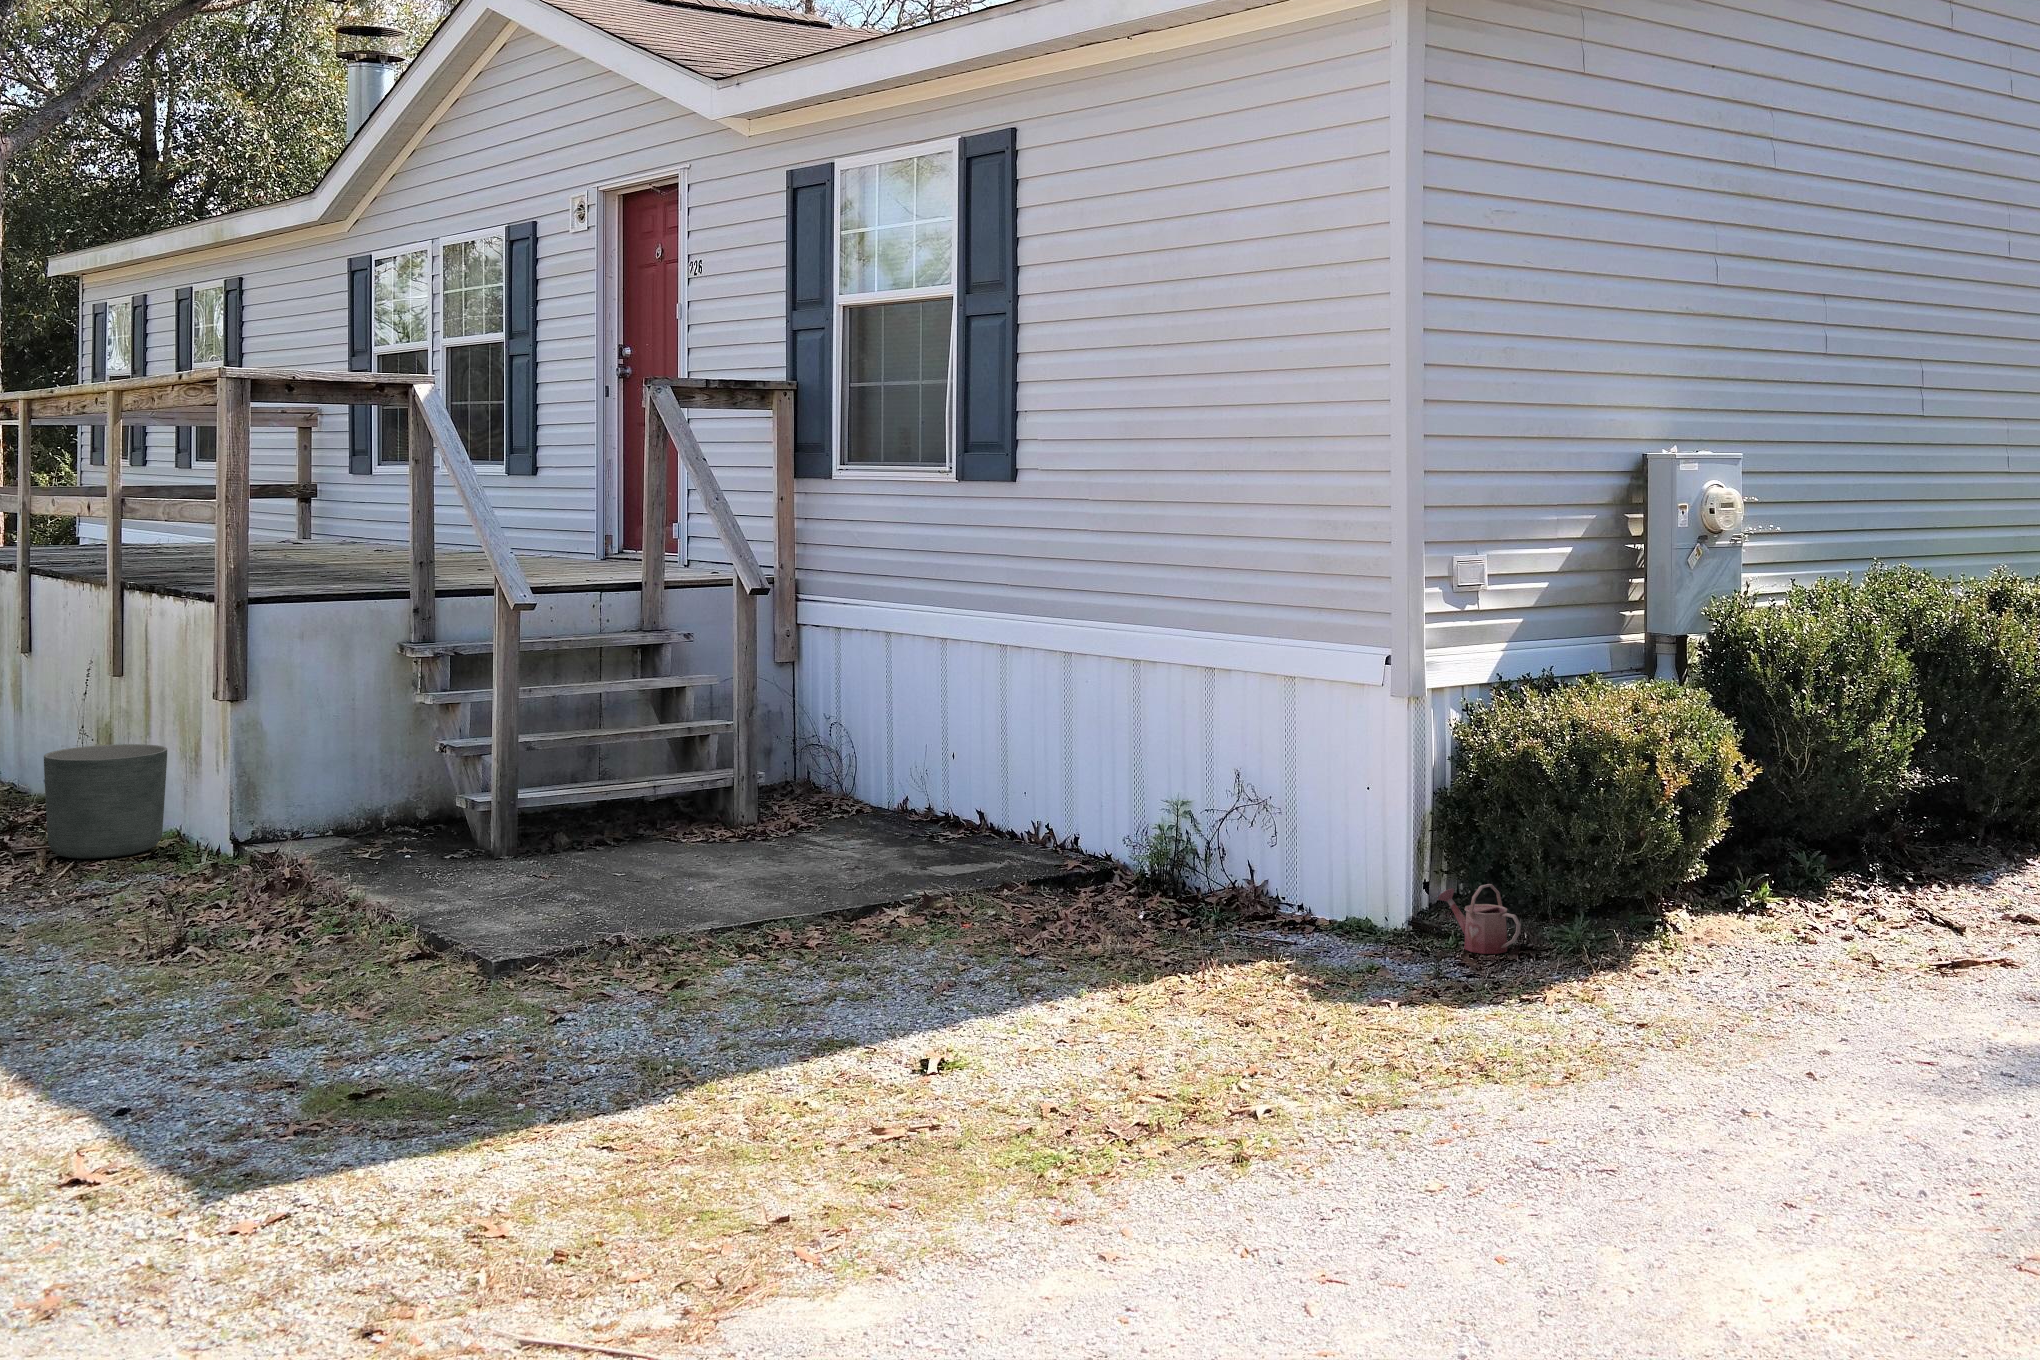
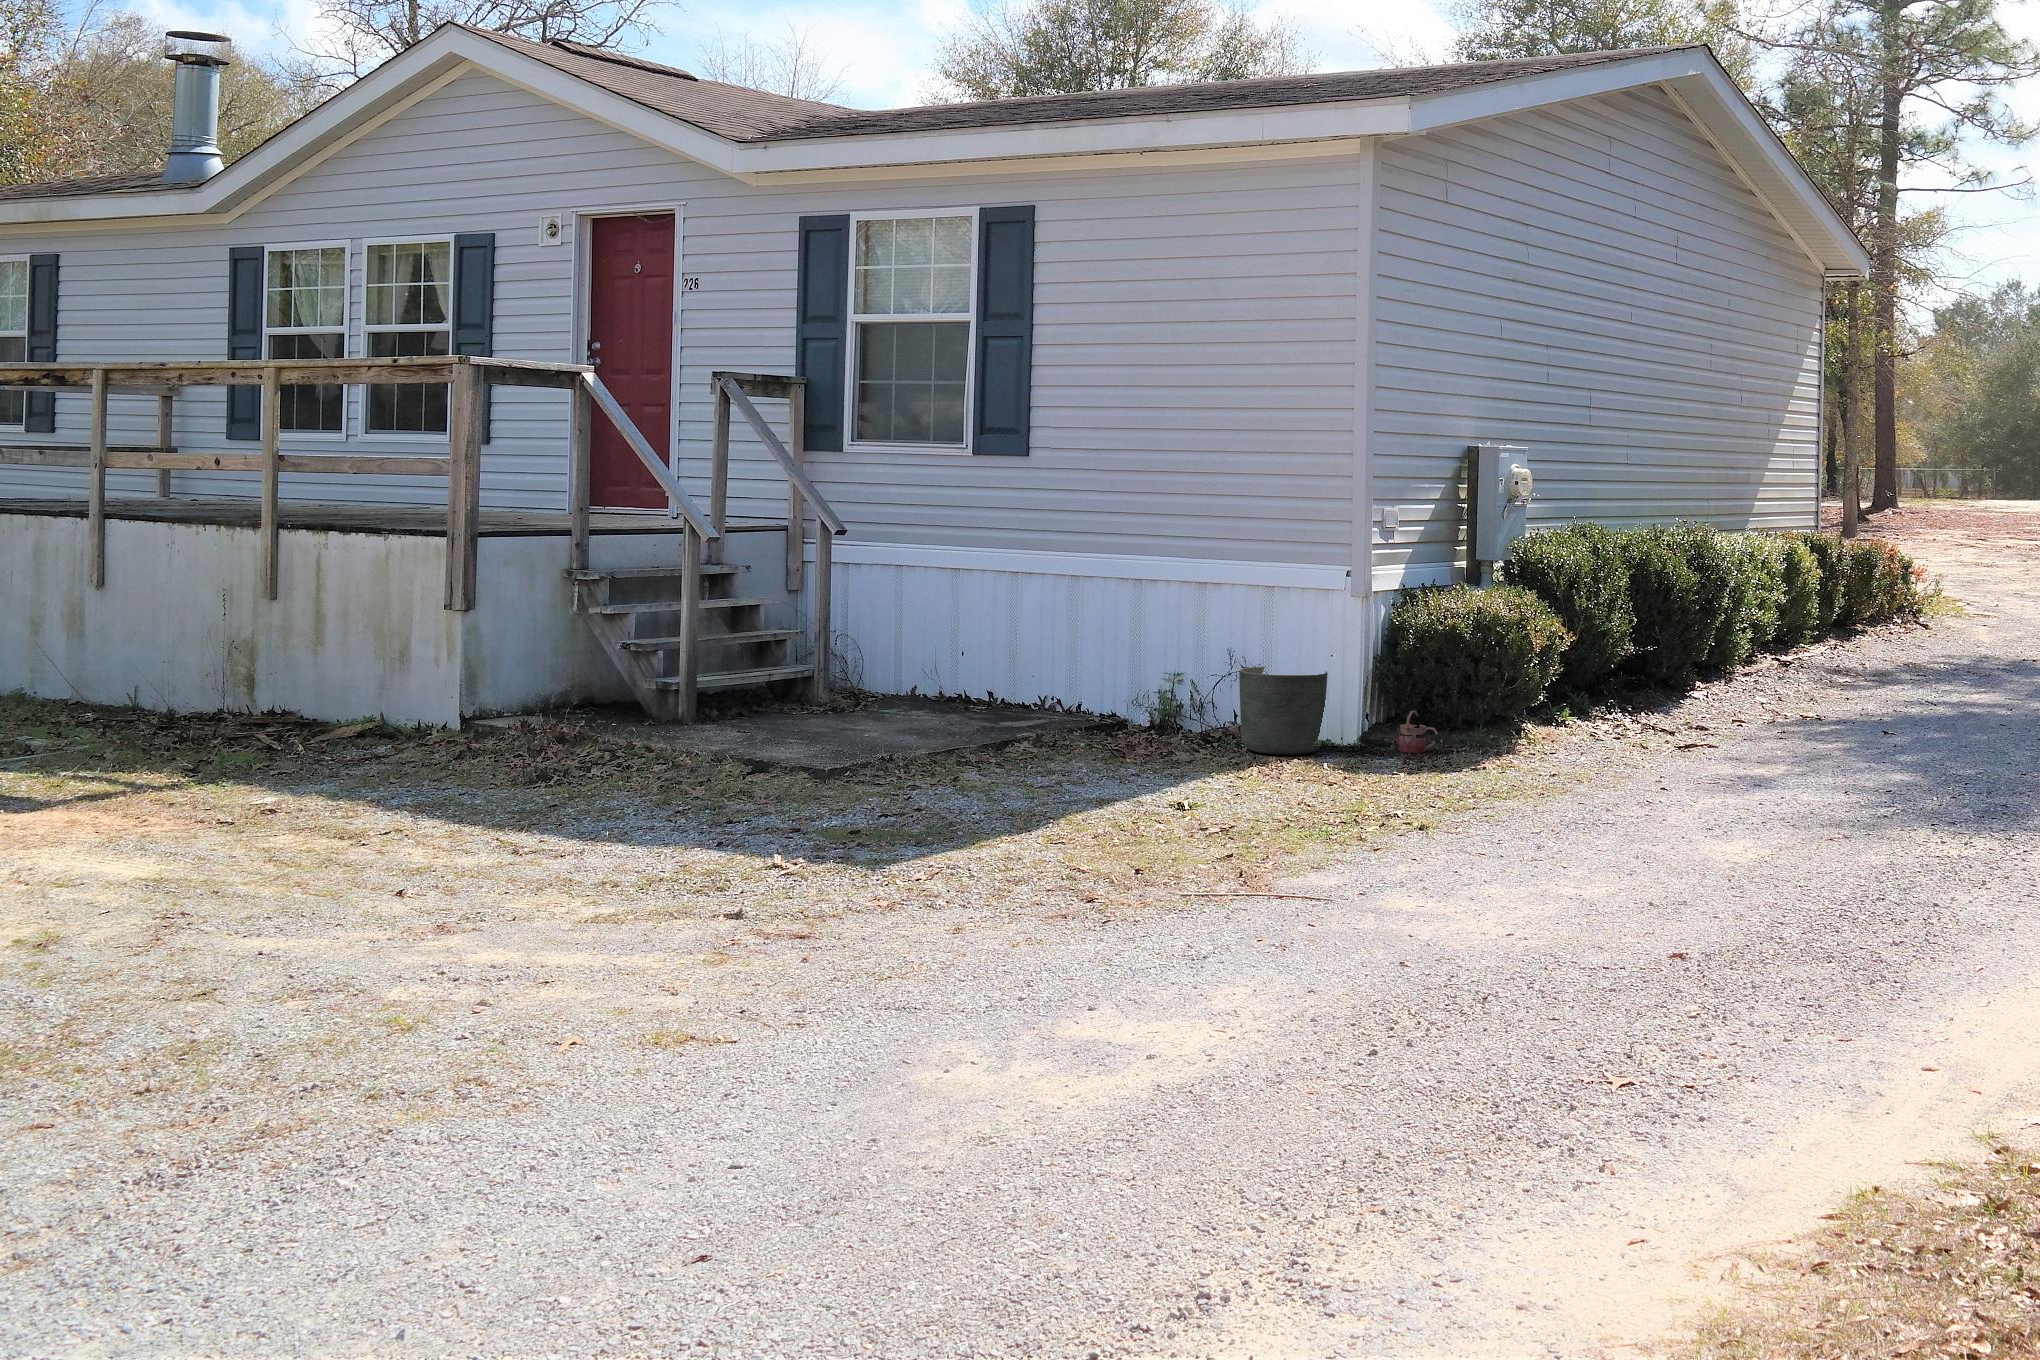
planter: present [44,744,167,859] -> present [1239,667,1328,755]

